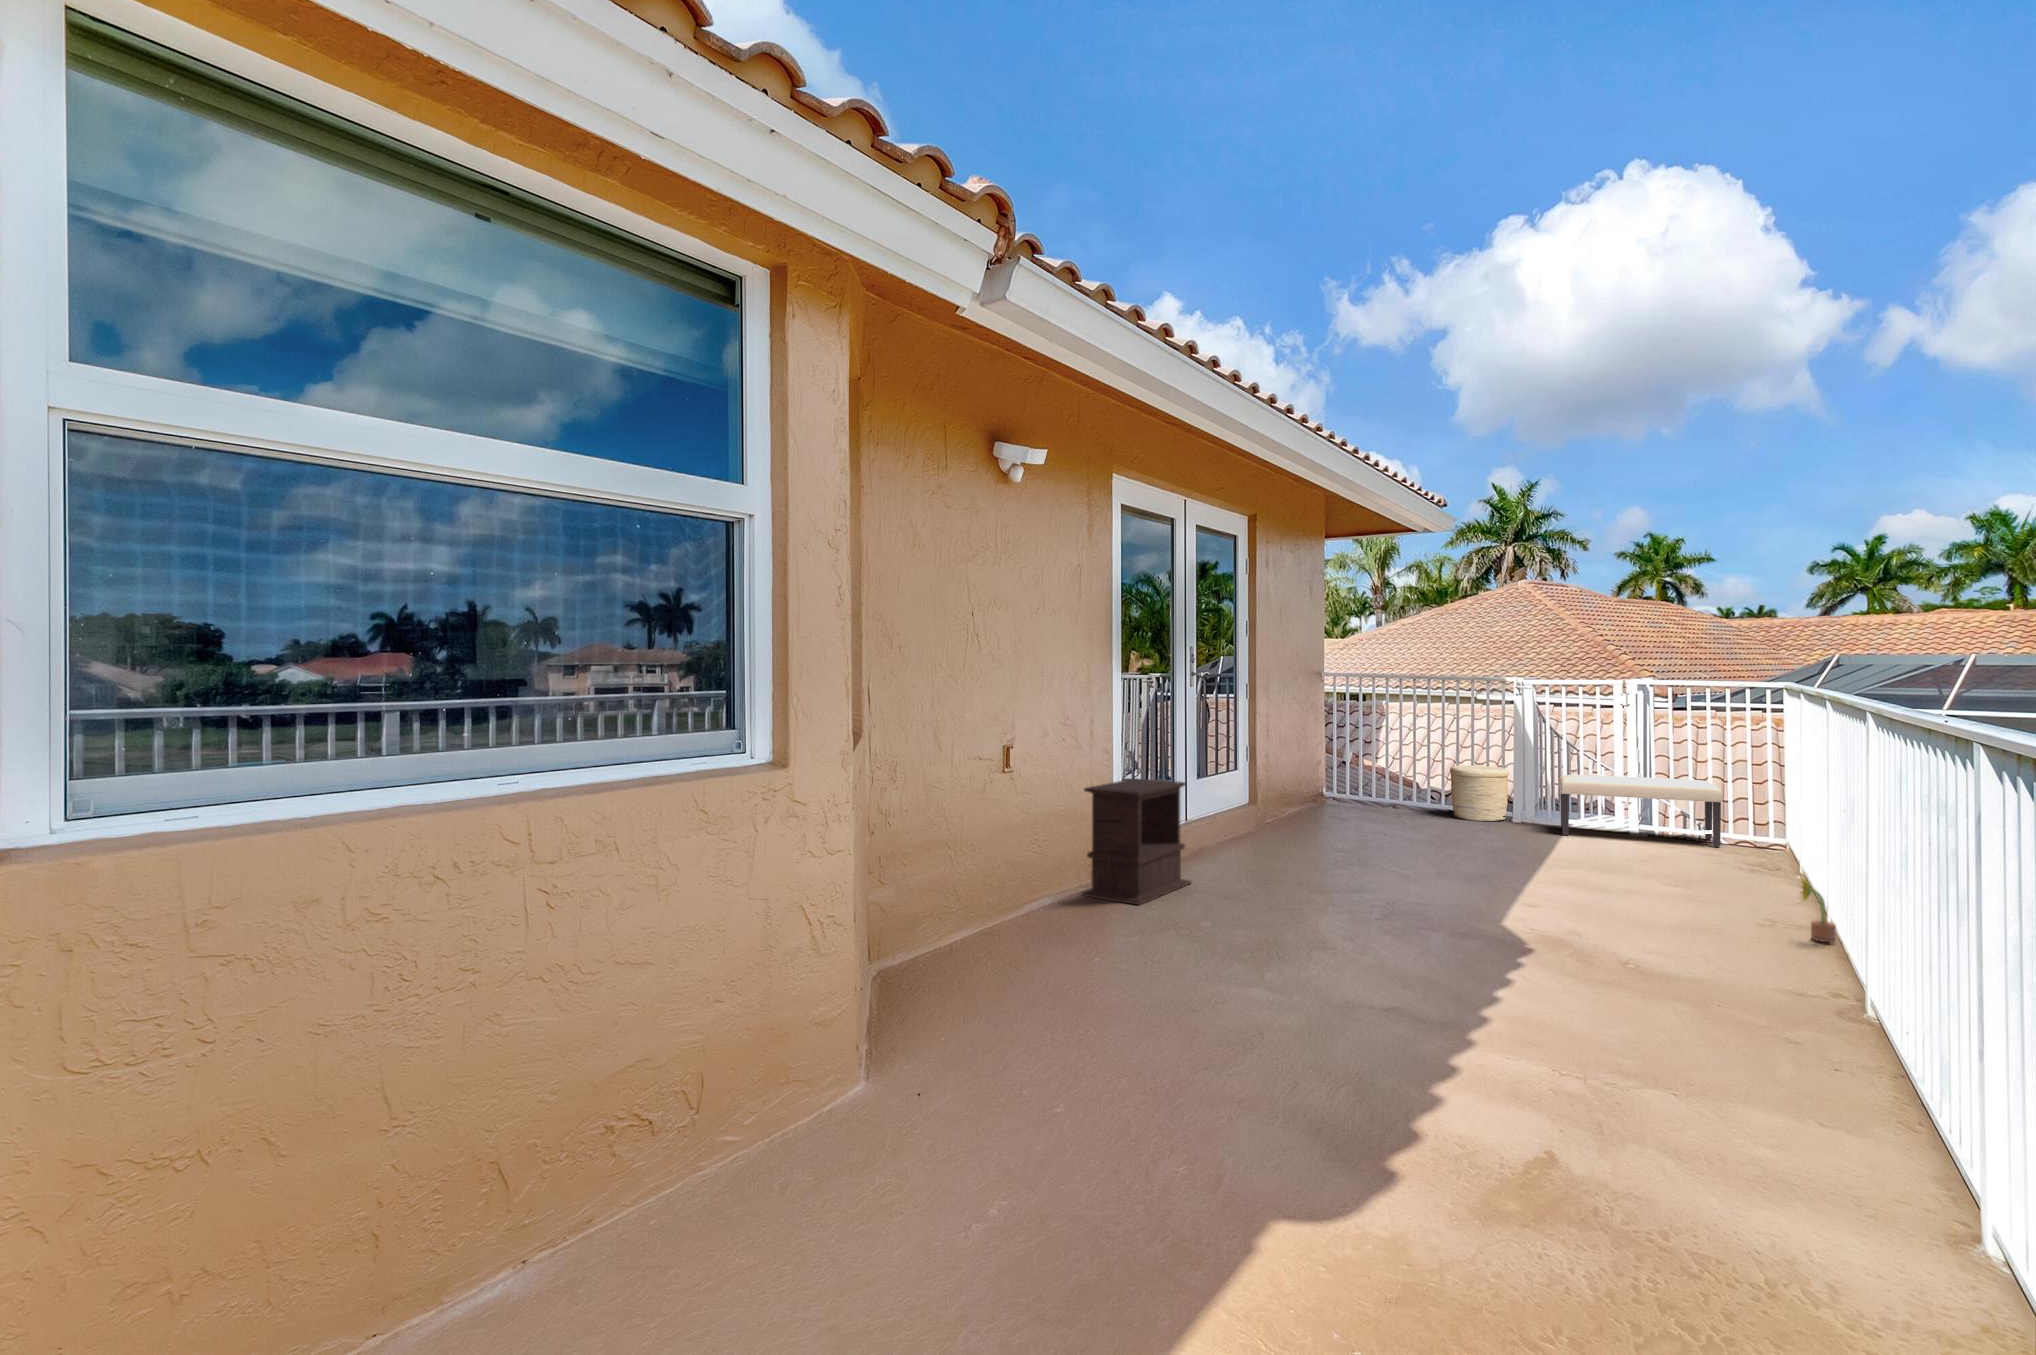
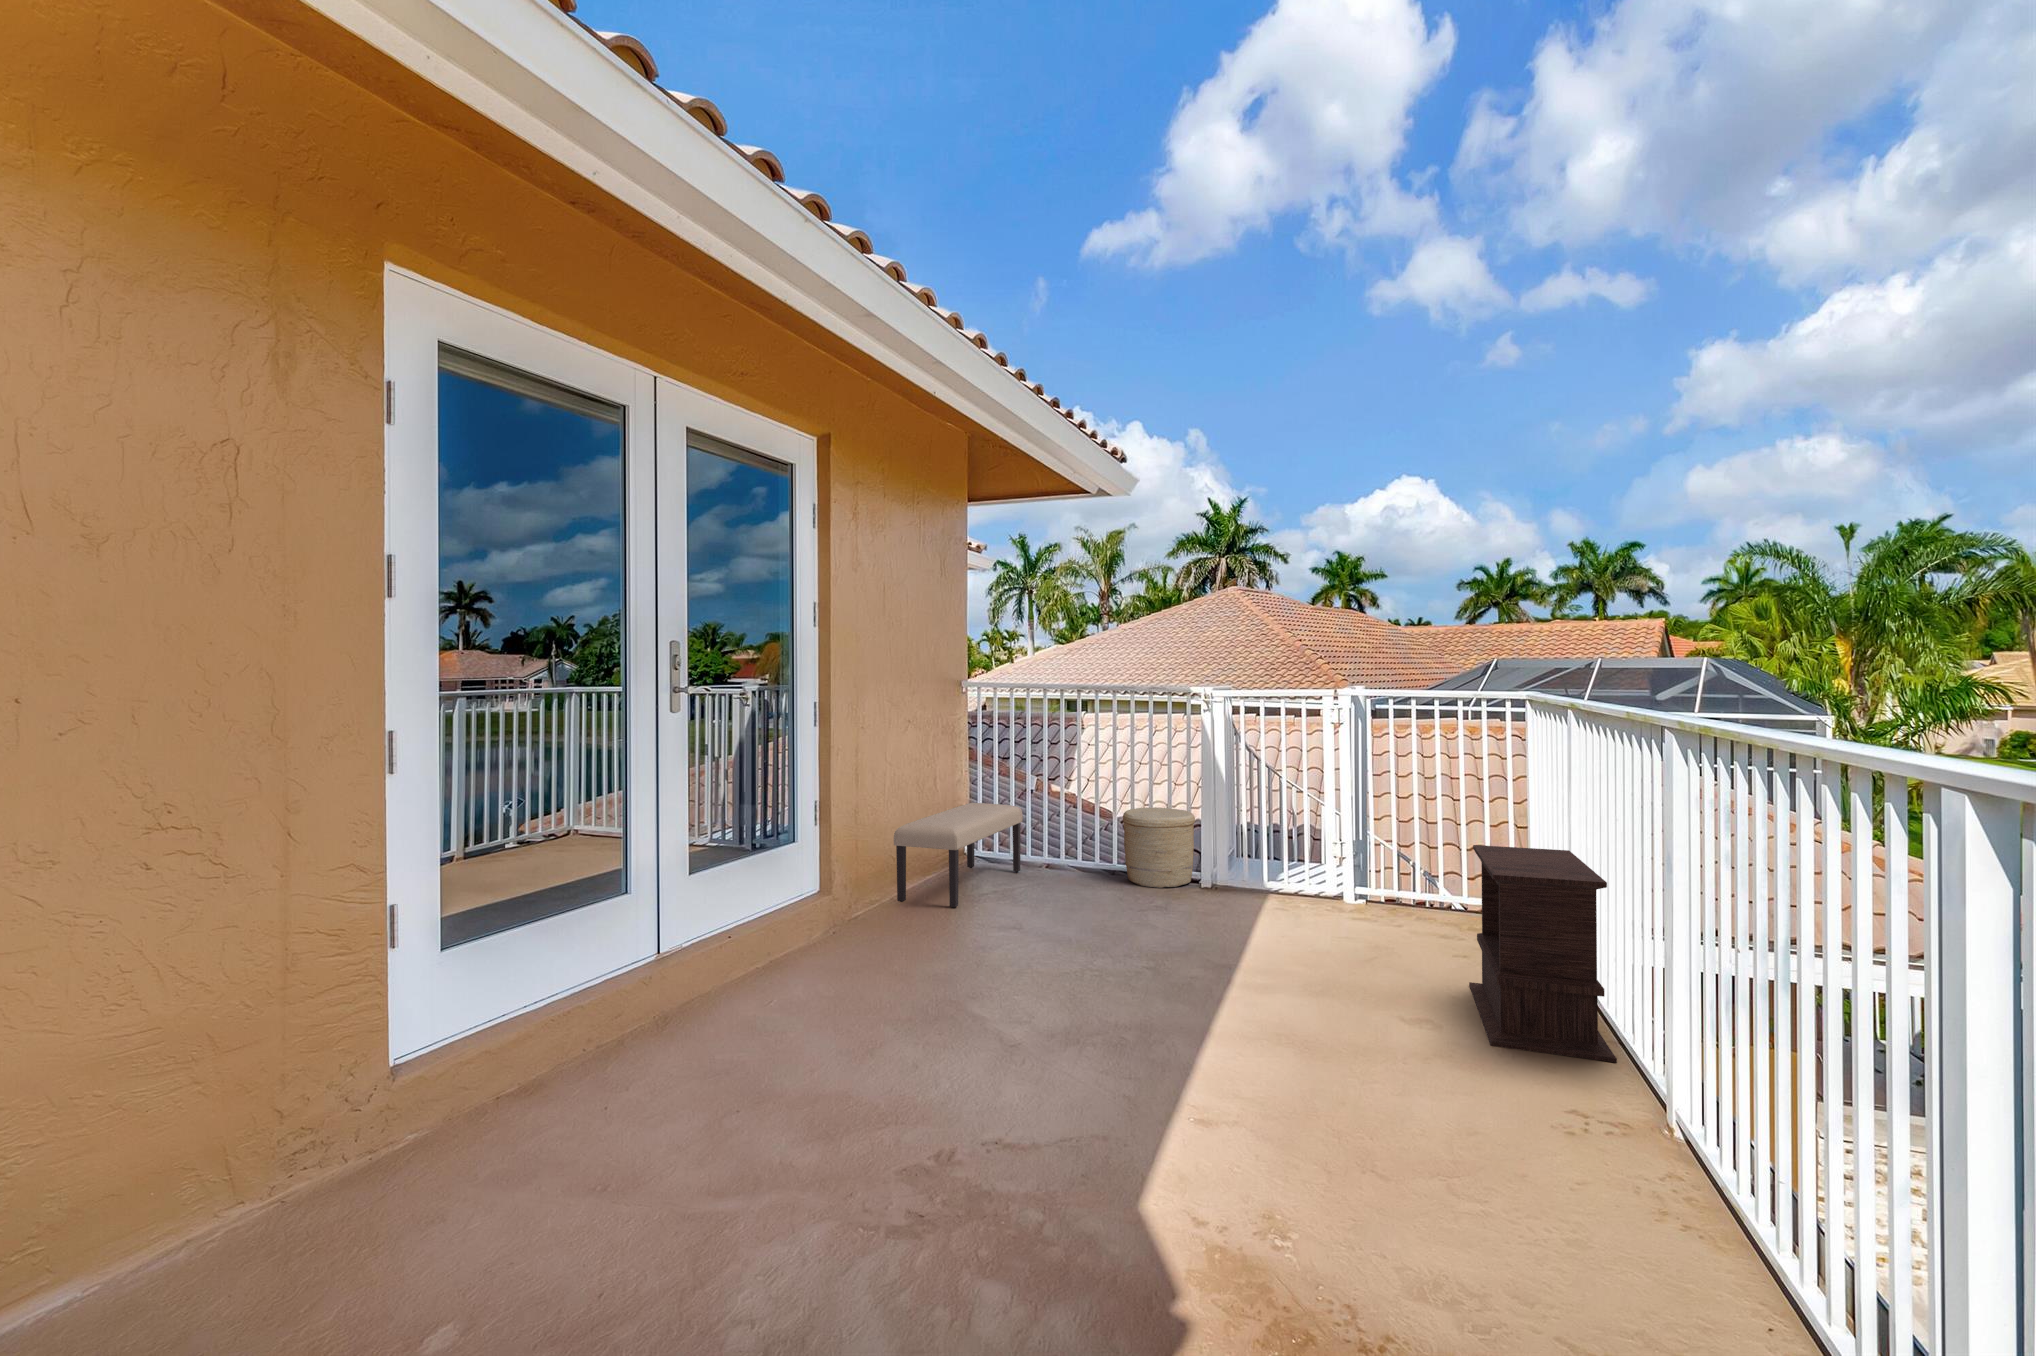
bench: present [1559,775,1723,847] -> present [894,803,1023,908]
side table: present [1080,778,1191,905] -> present [1469,845,1617,1062]
decorative plant: present [1802,878,1836,942] -> none [1670,1105,1749,1255]

